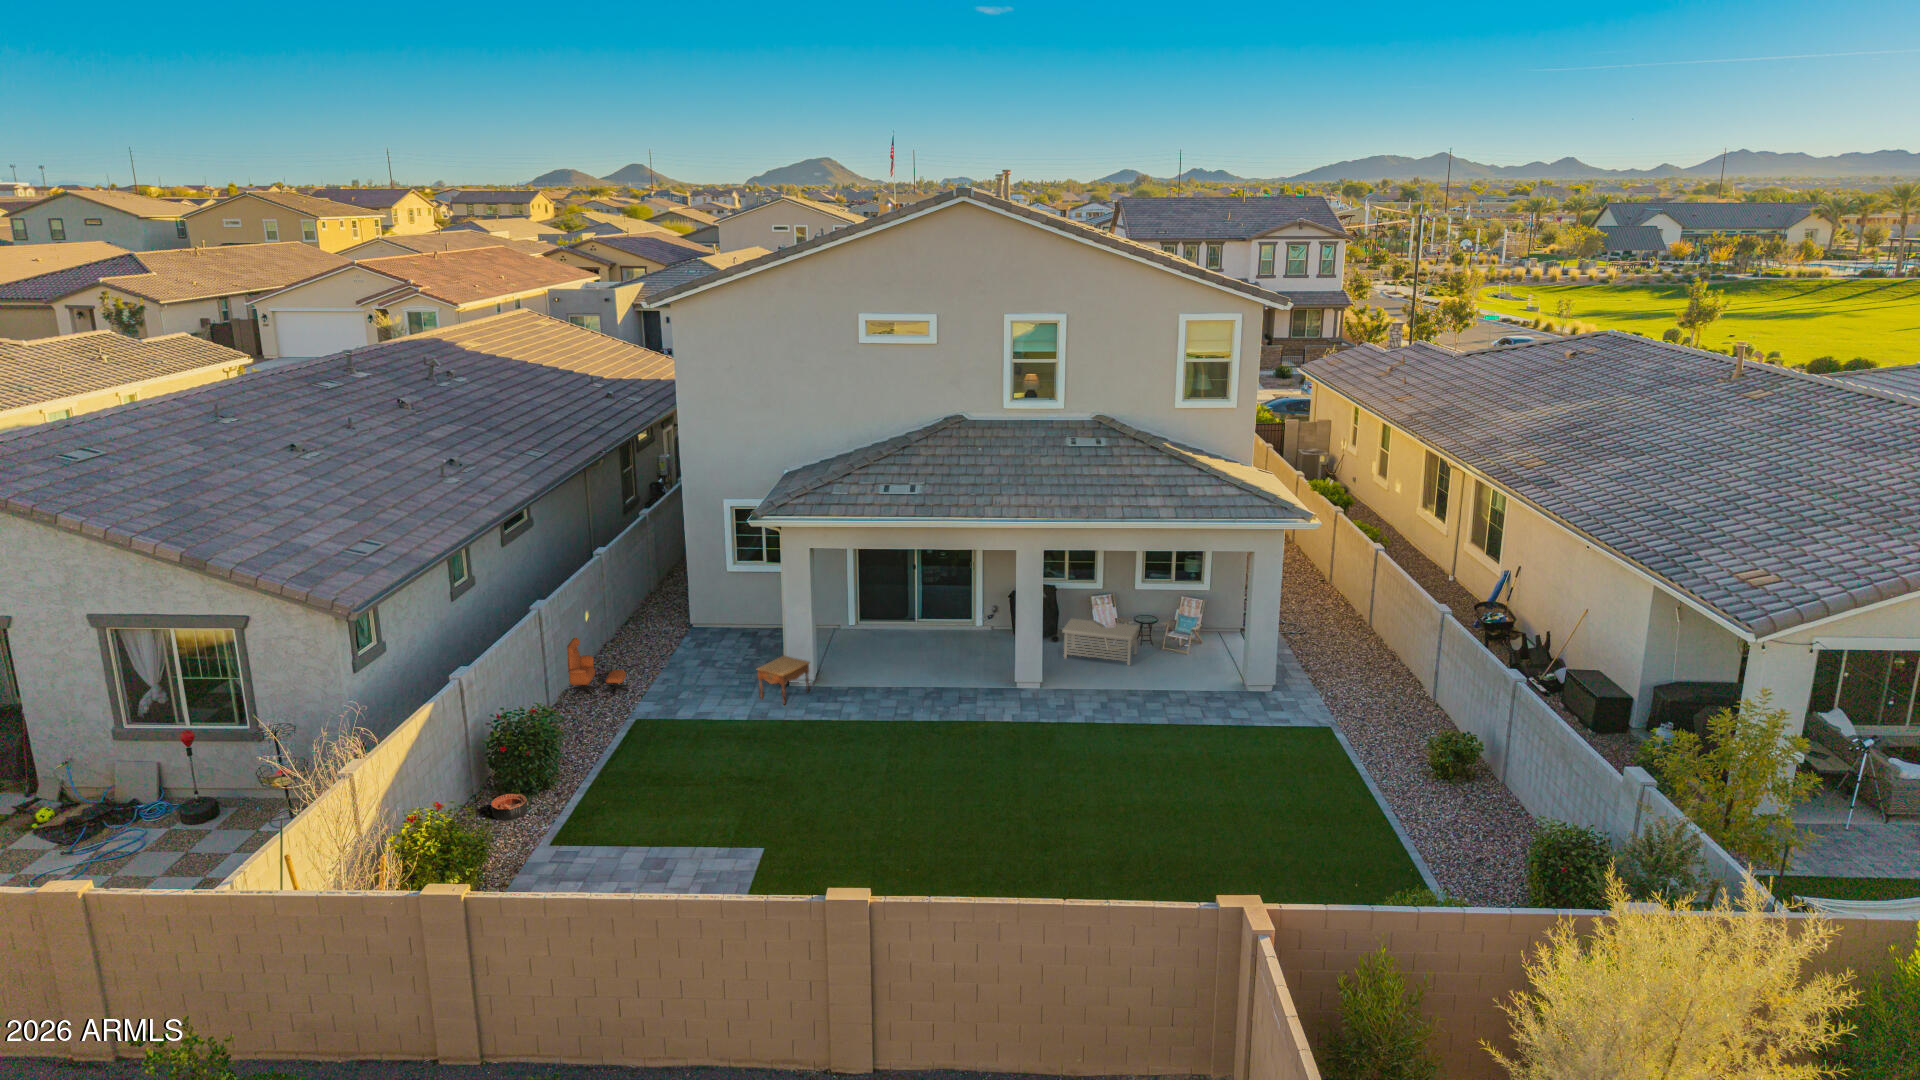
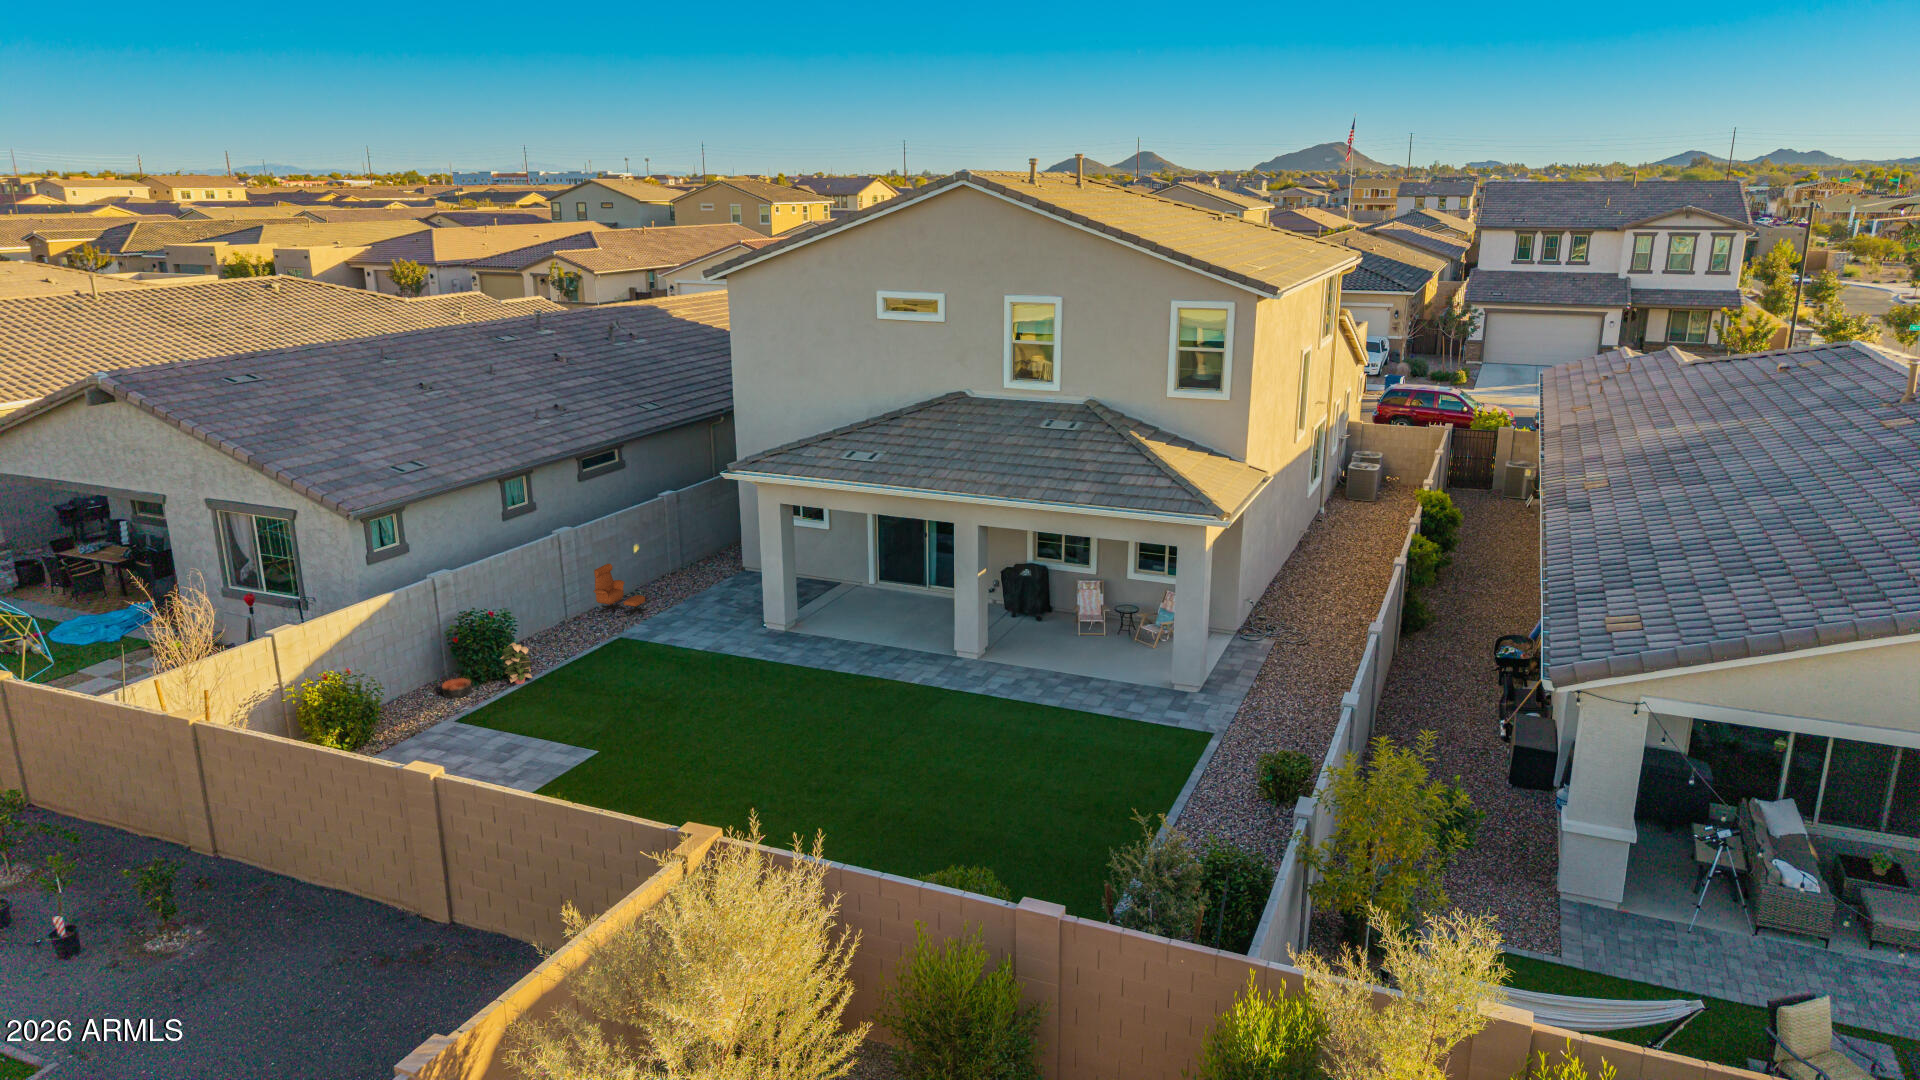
storage bench: present [1062,619,1138,665] -> none [1032,600,1110,653]
side table: present [756,656,810,705] -> none [729,599,779,643]
decorative plant: none [550,742,591,790] -> present [500,643,532,684]

